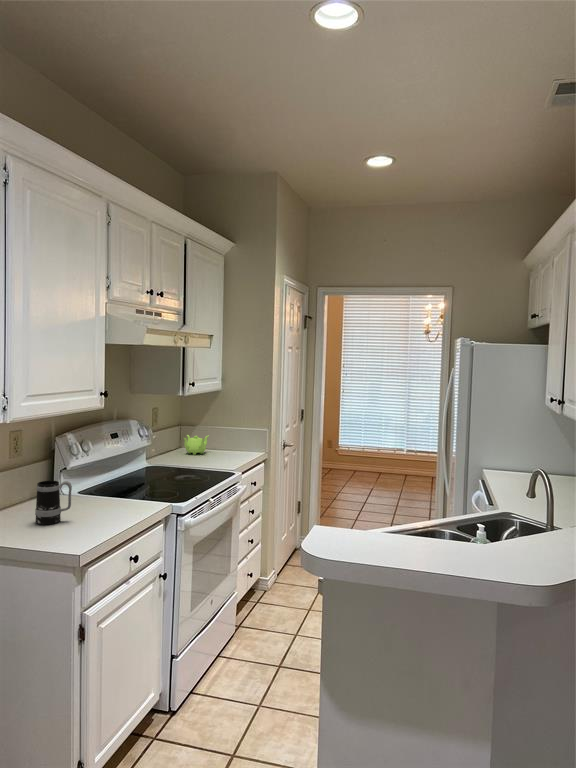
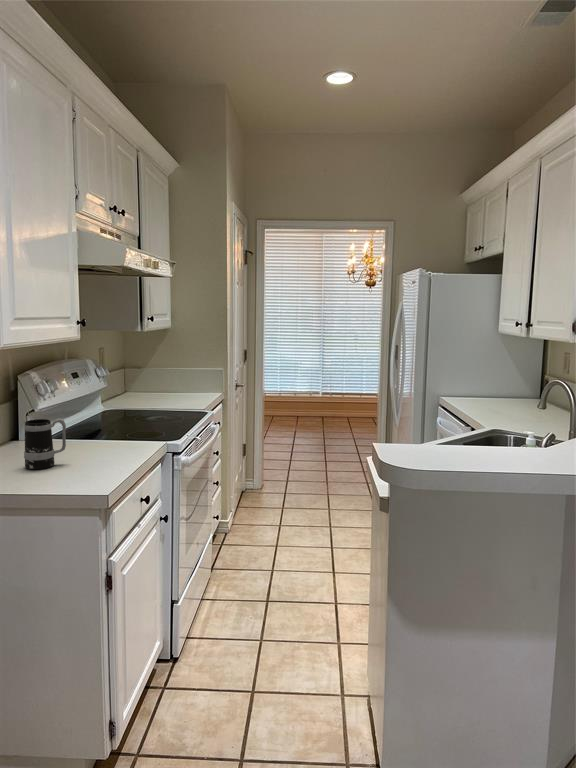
teapot: present [184,435,209,455] -> none [133,377,159,398]

